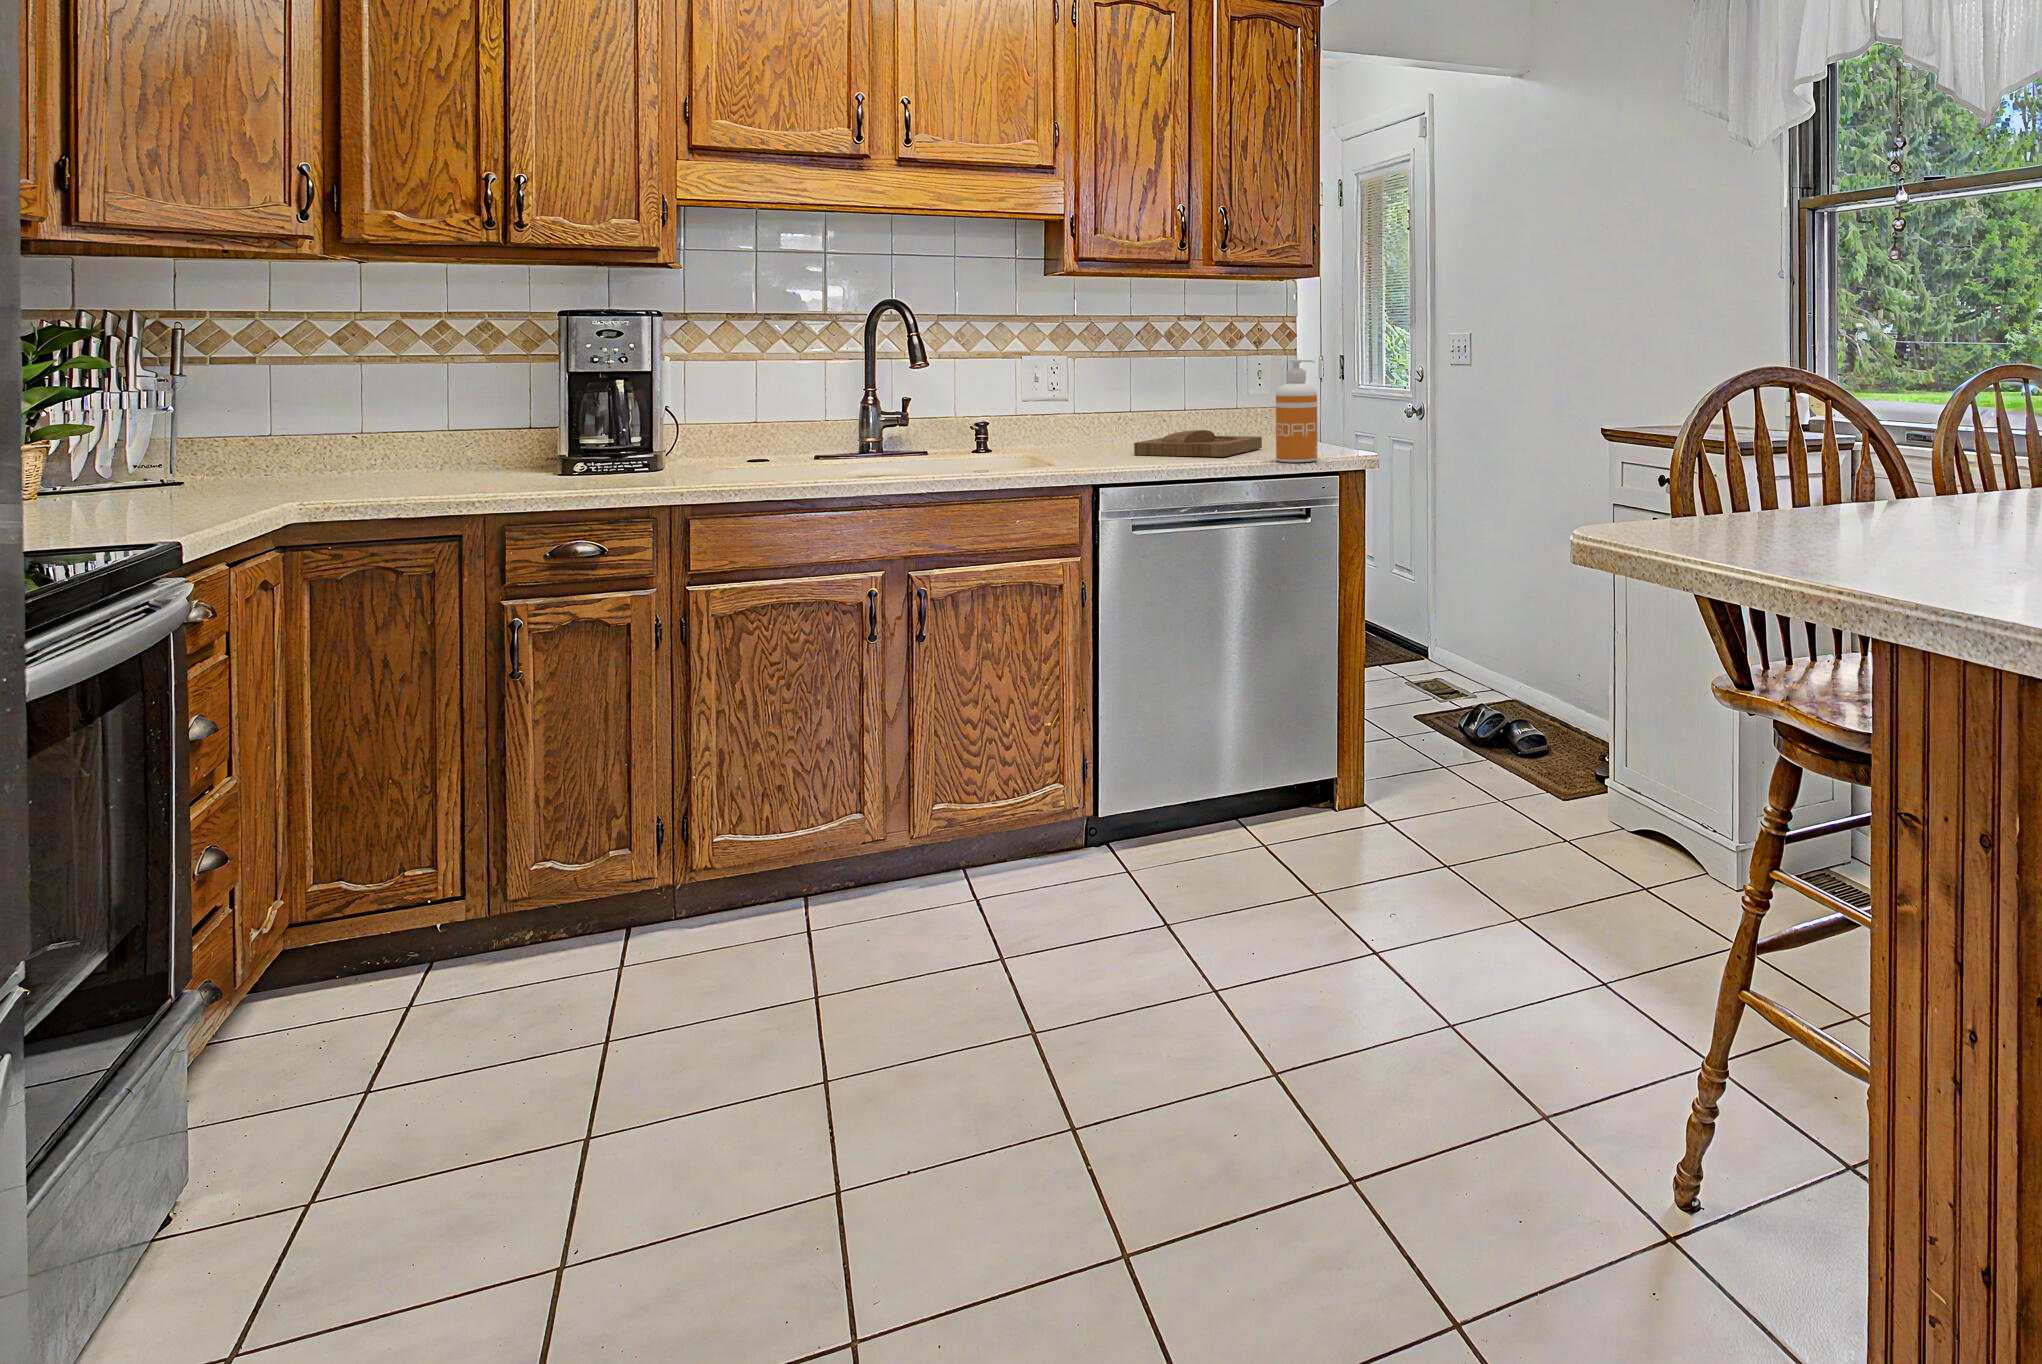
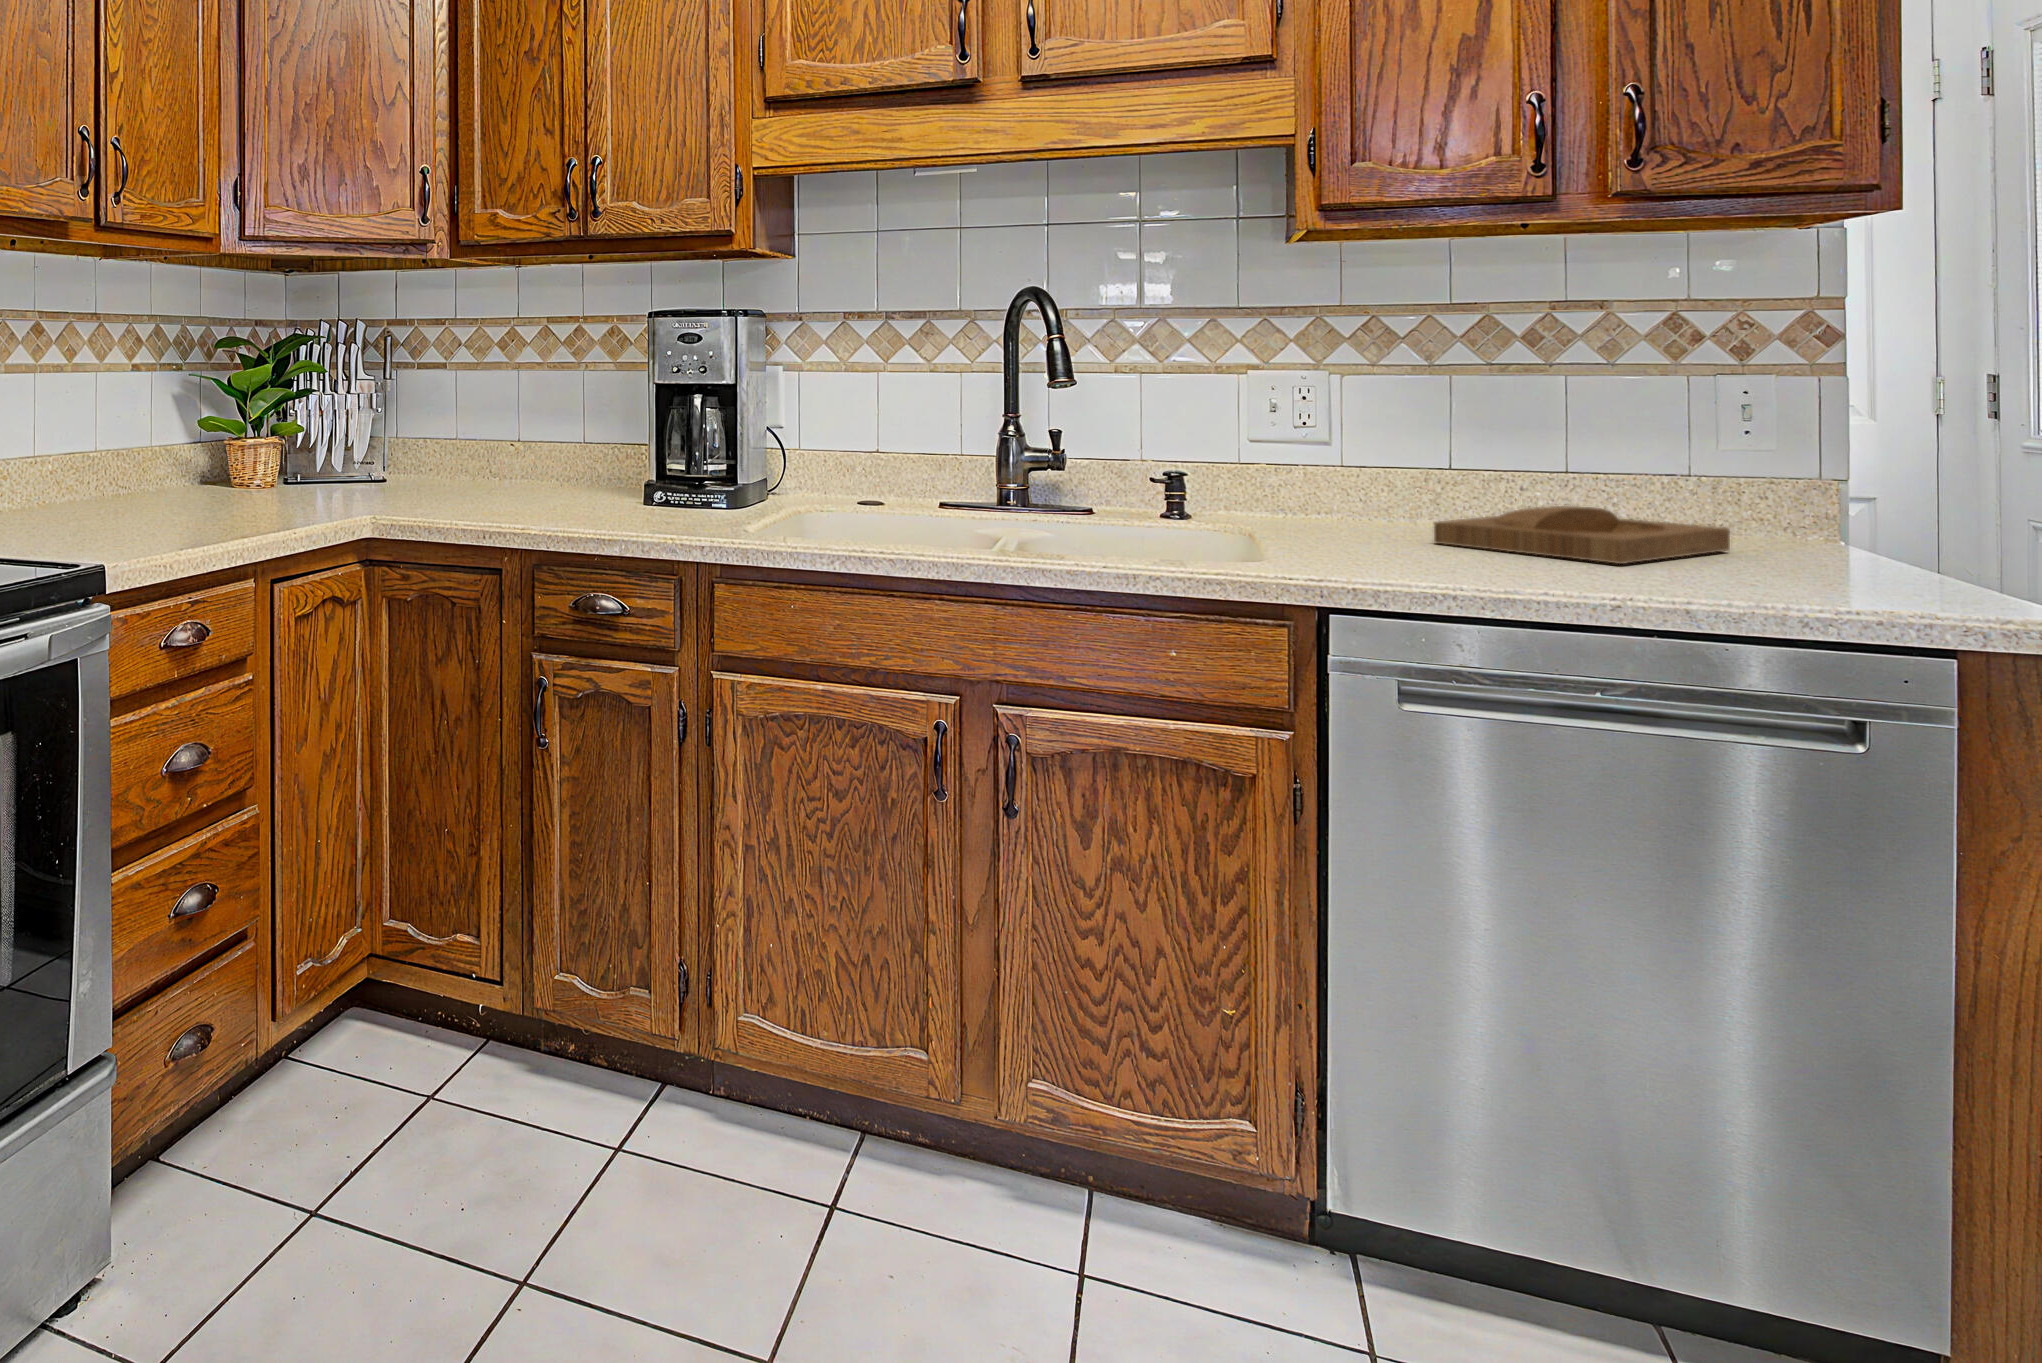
soap dispenser: present [1276,359,1318,462] -> none [1741,373,1859,596]

